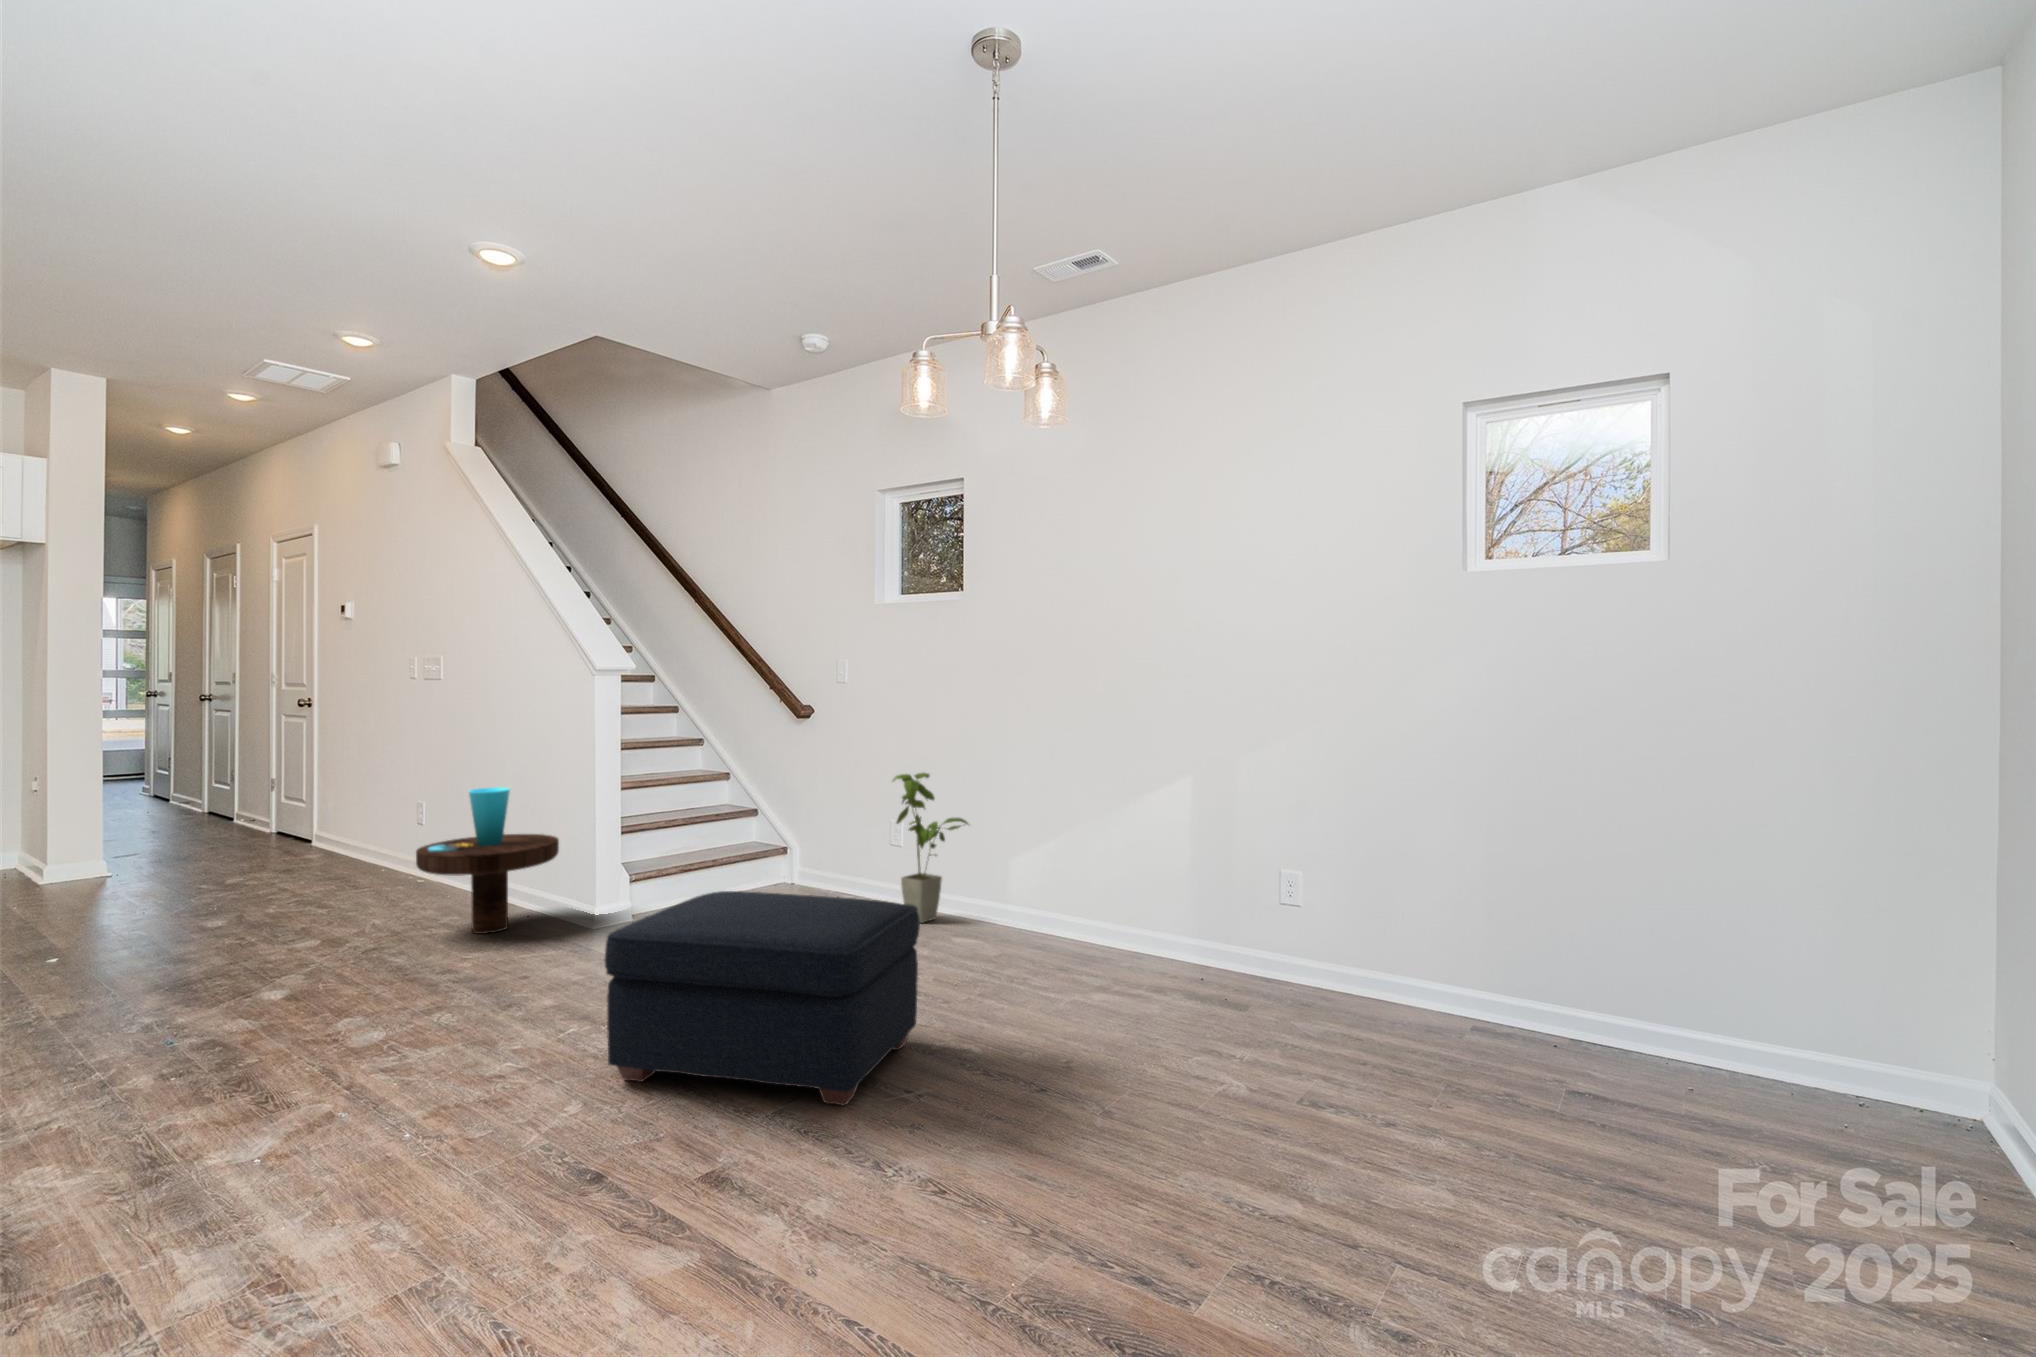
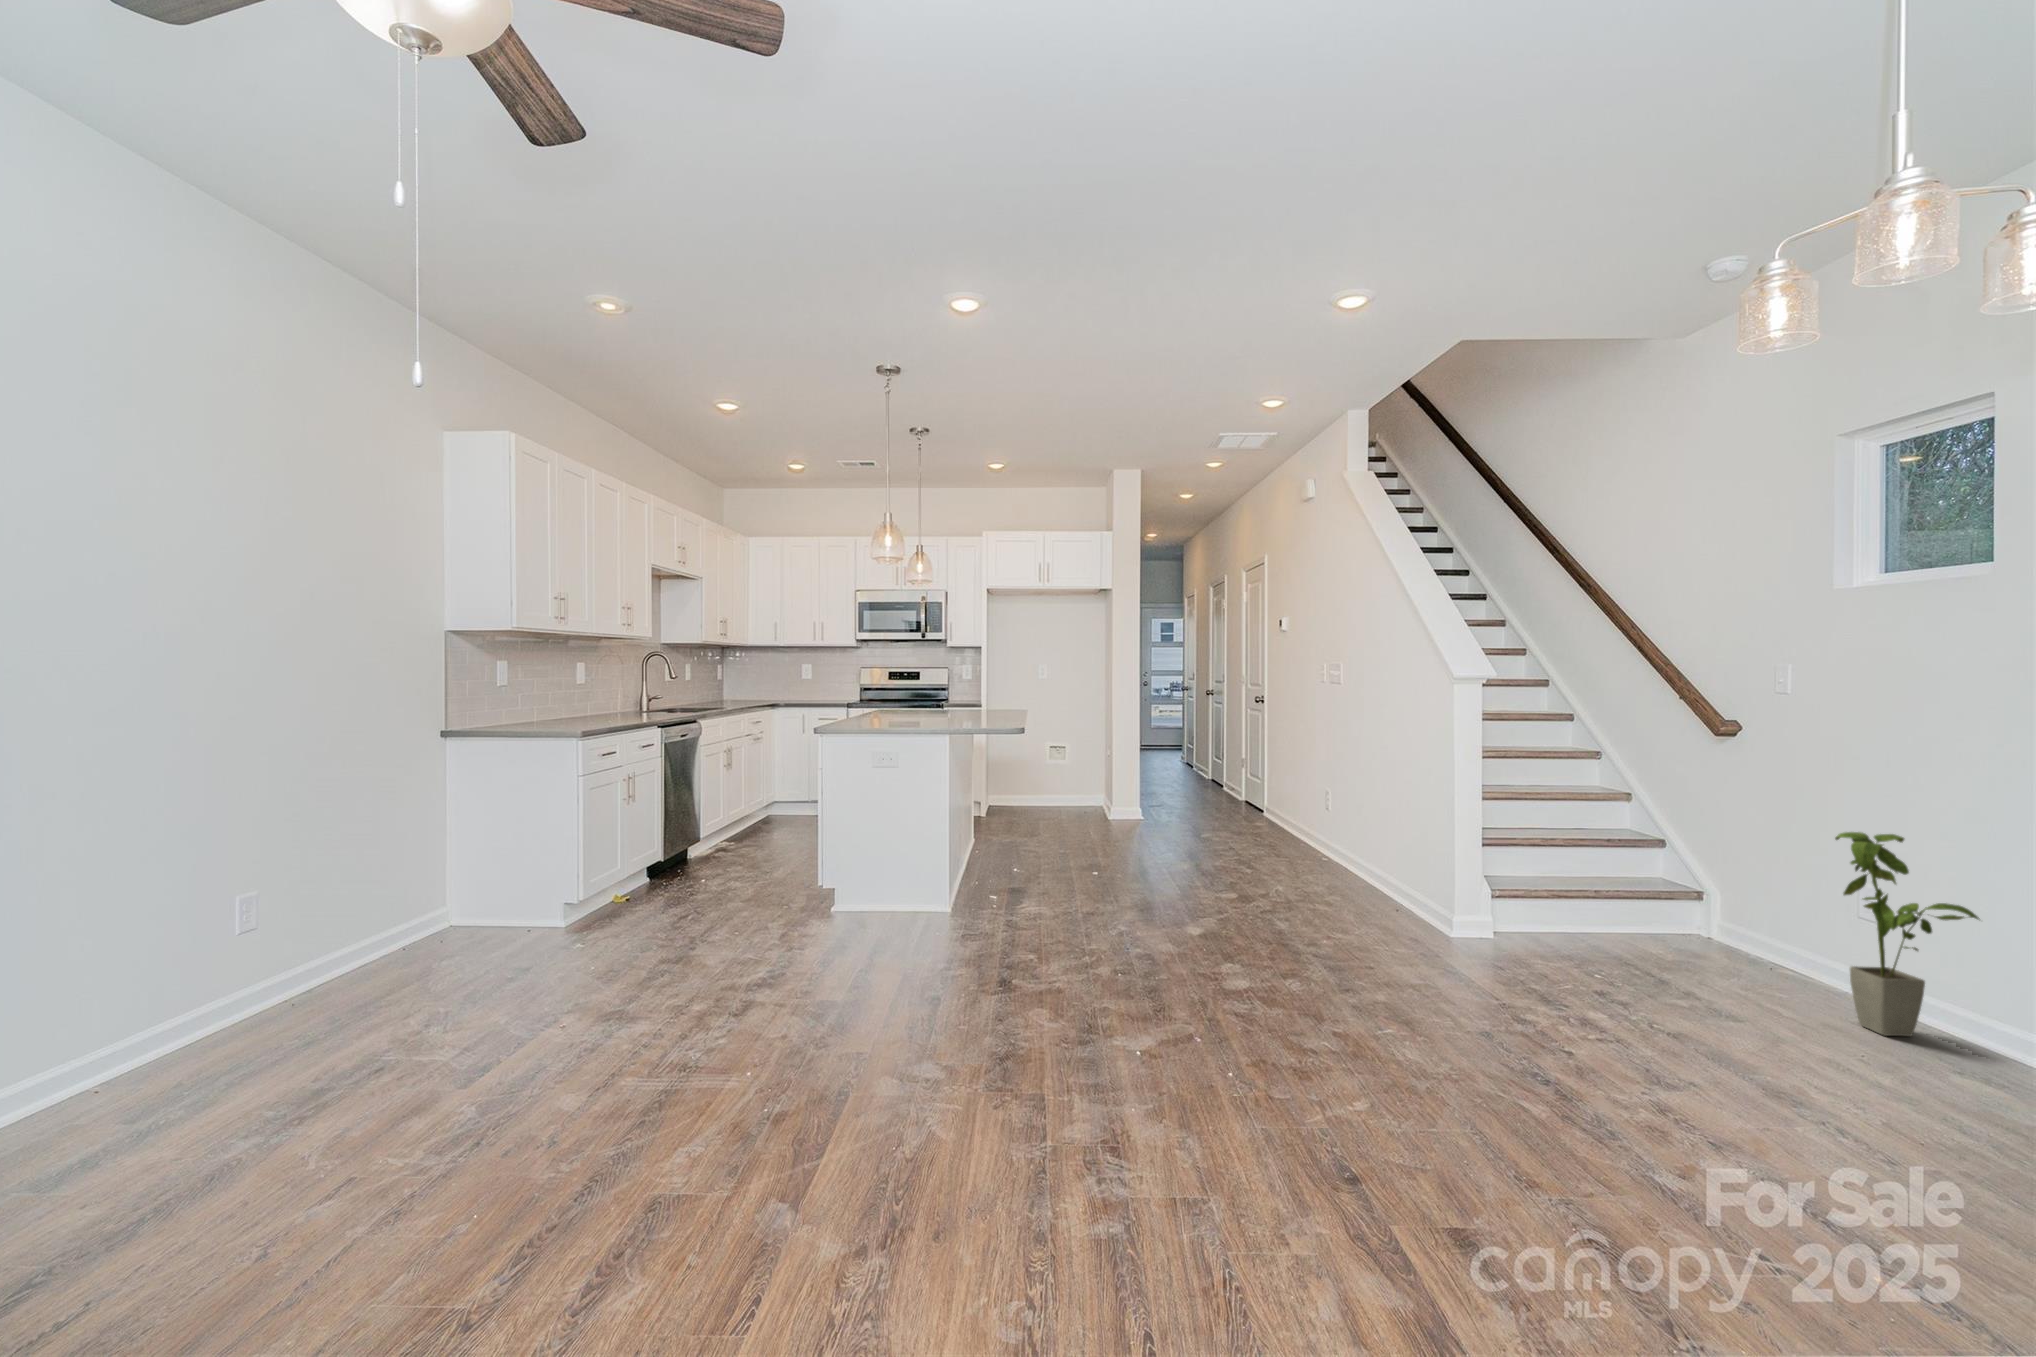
side table: present [416,787,559,934] -> none [1304,787,1423,916]
ottoman: present [605,891,920,1106] -> none [1400,931,1811,1231]

